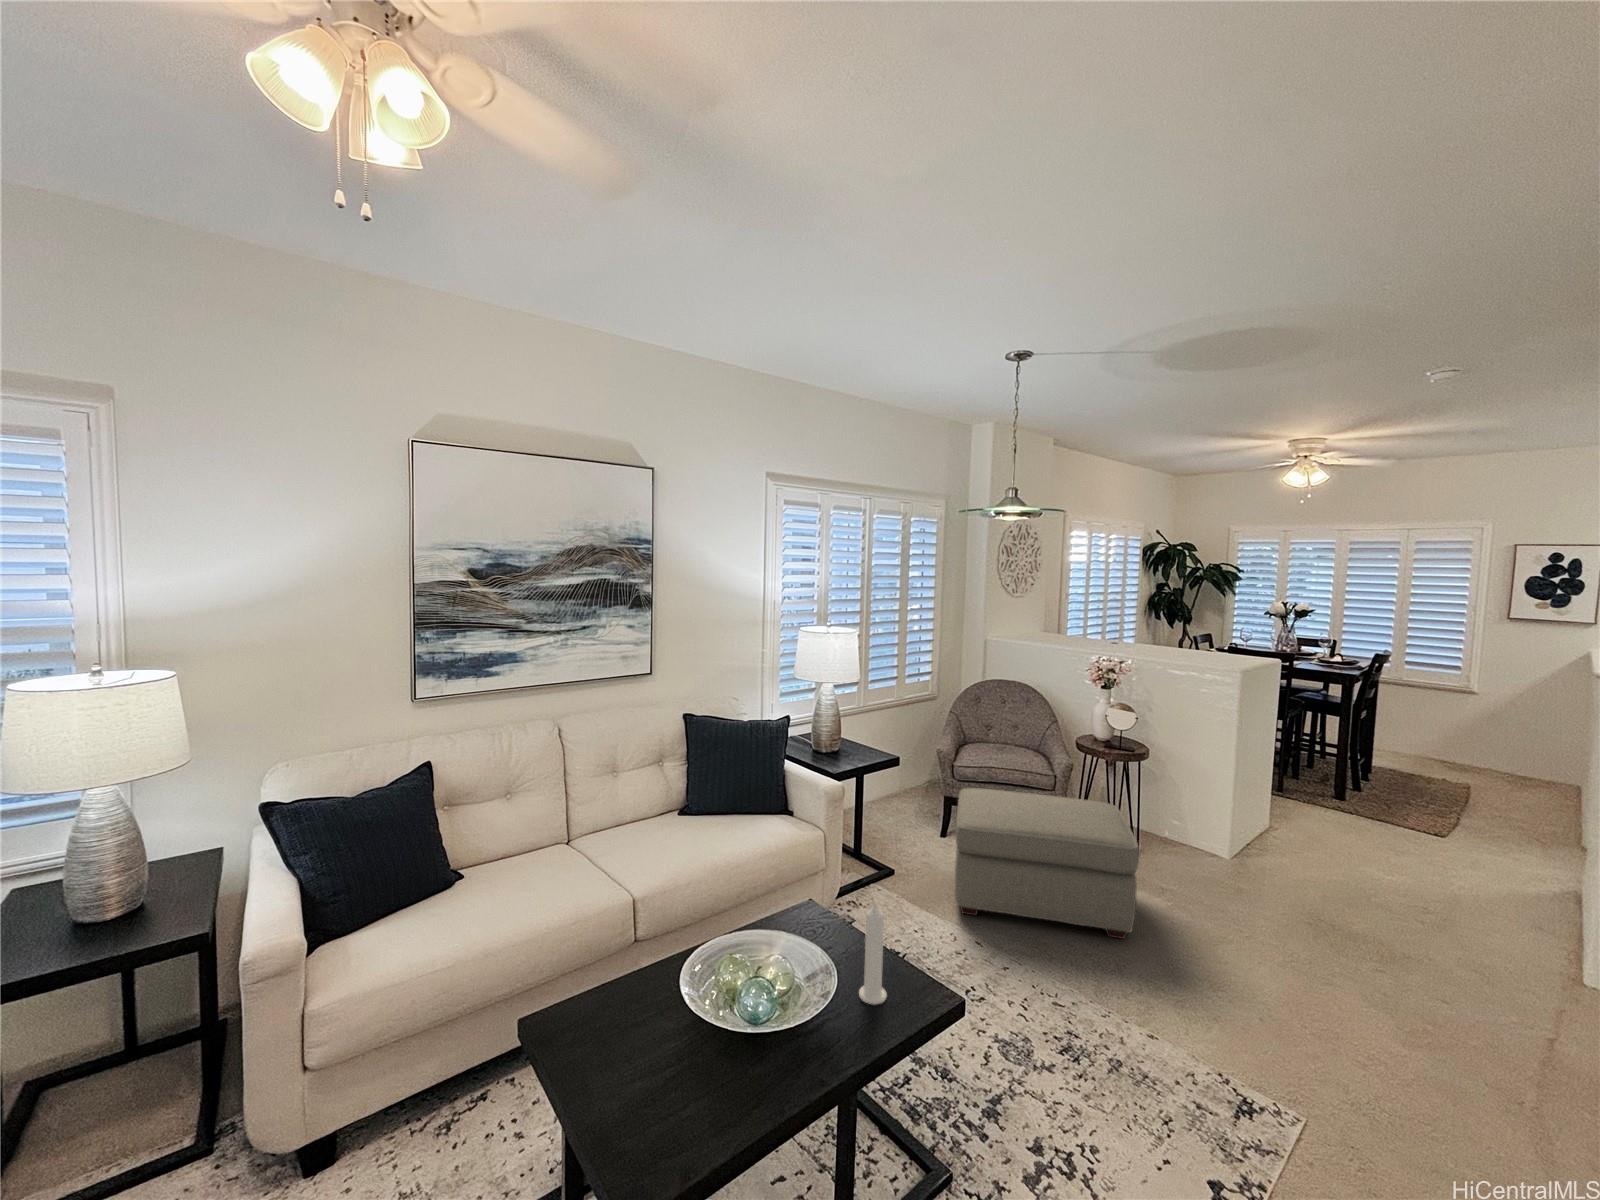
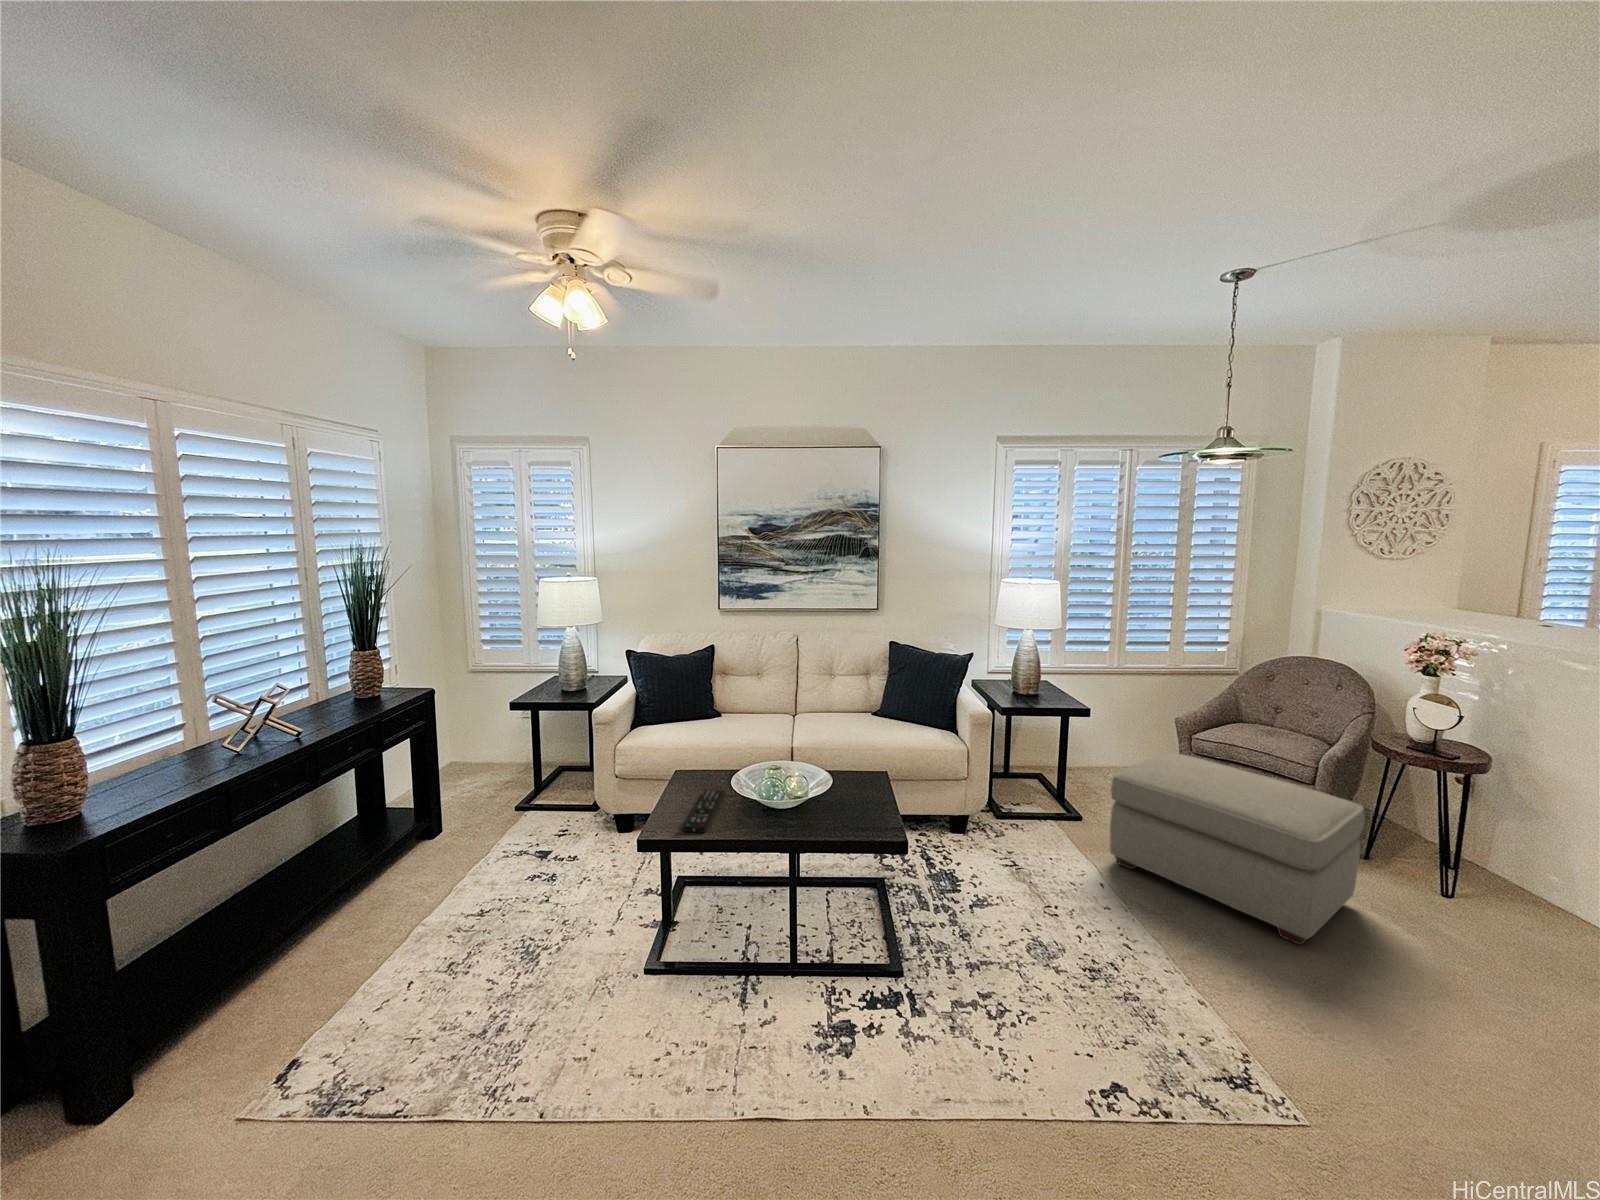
candle: present [859,902,887,1005] -> none [845,756,865,830]
remote control: none [617,1017,710,1133] -> present [683,789,725,833]

